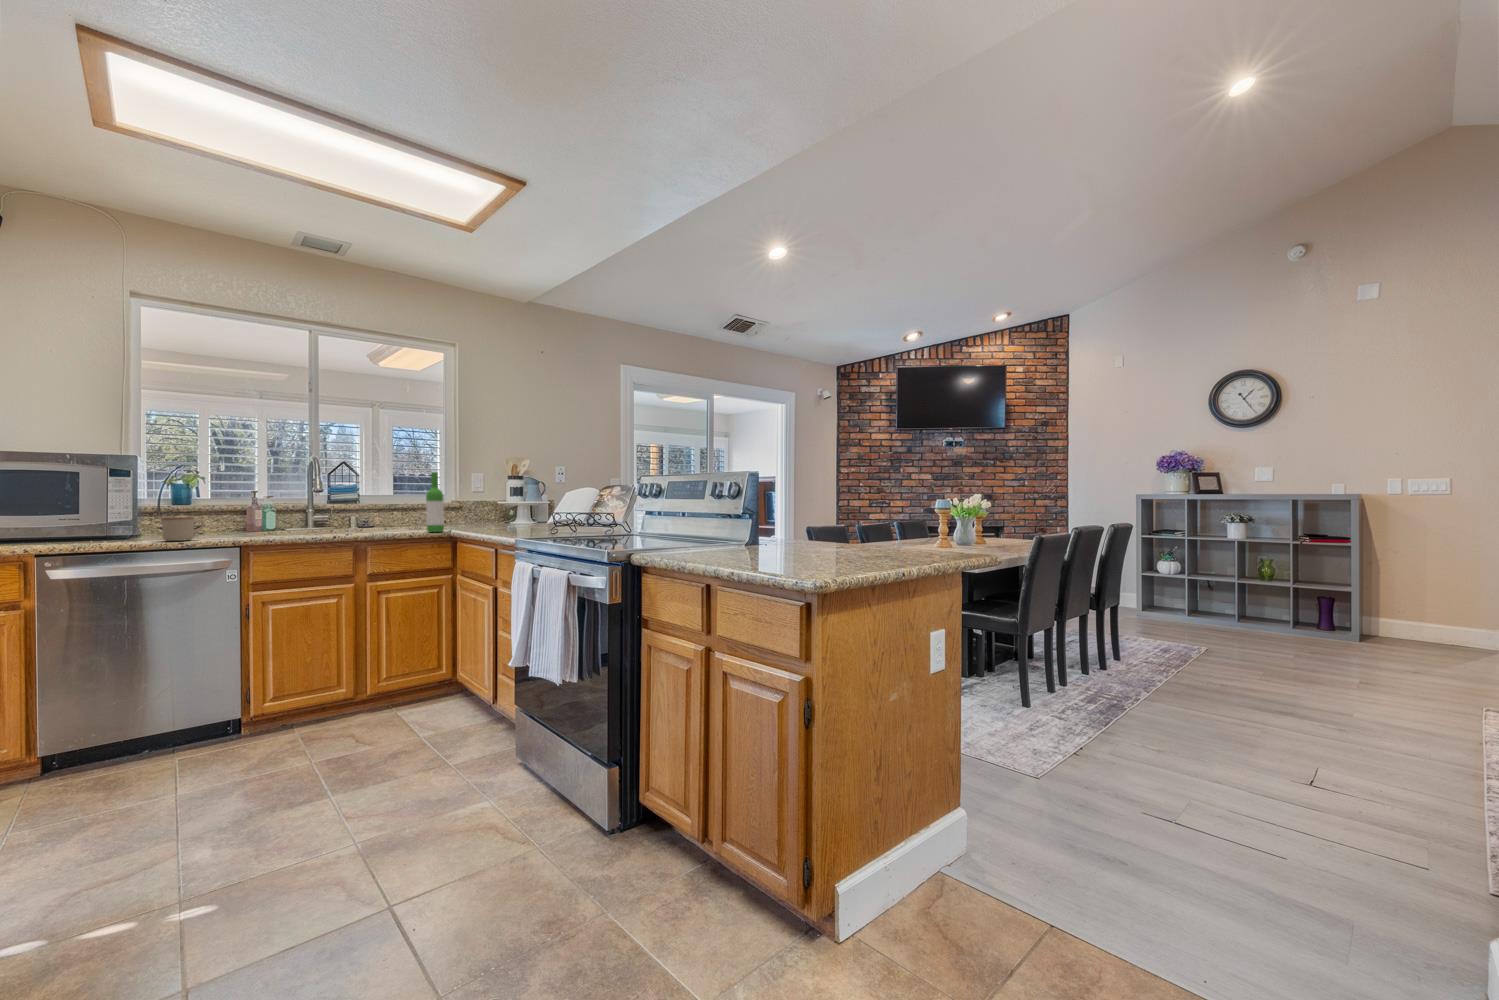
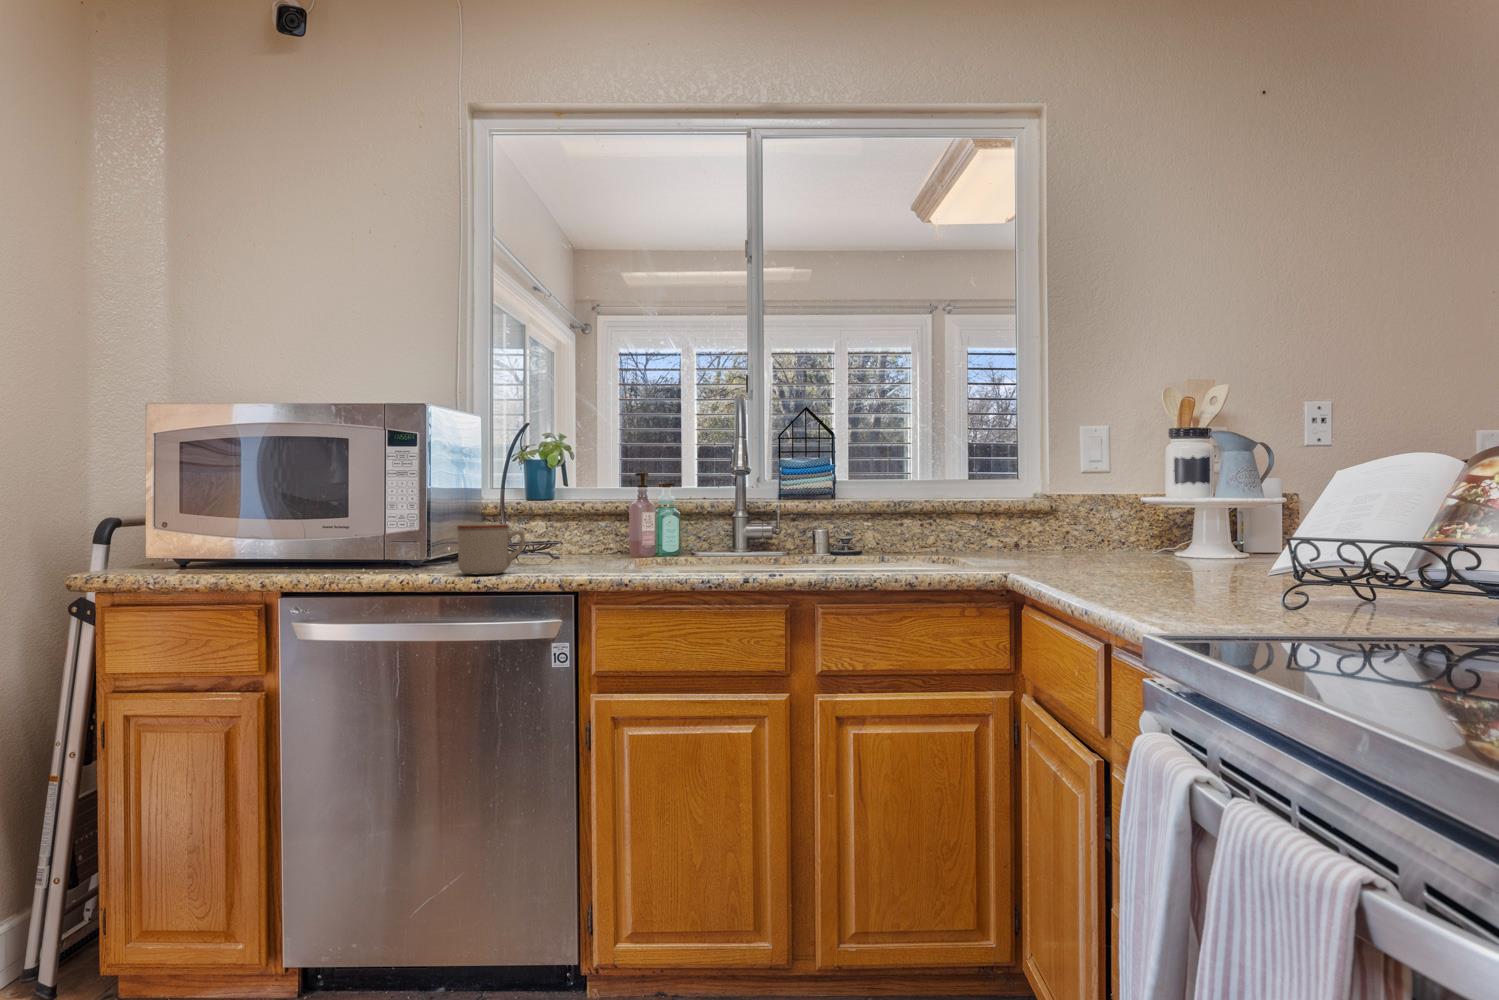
wine bottle: present [426,472,444,532] -> none [950,415,992,575]

